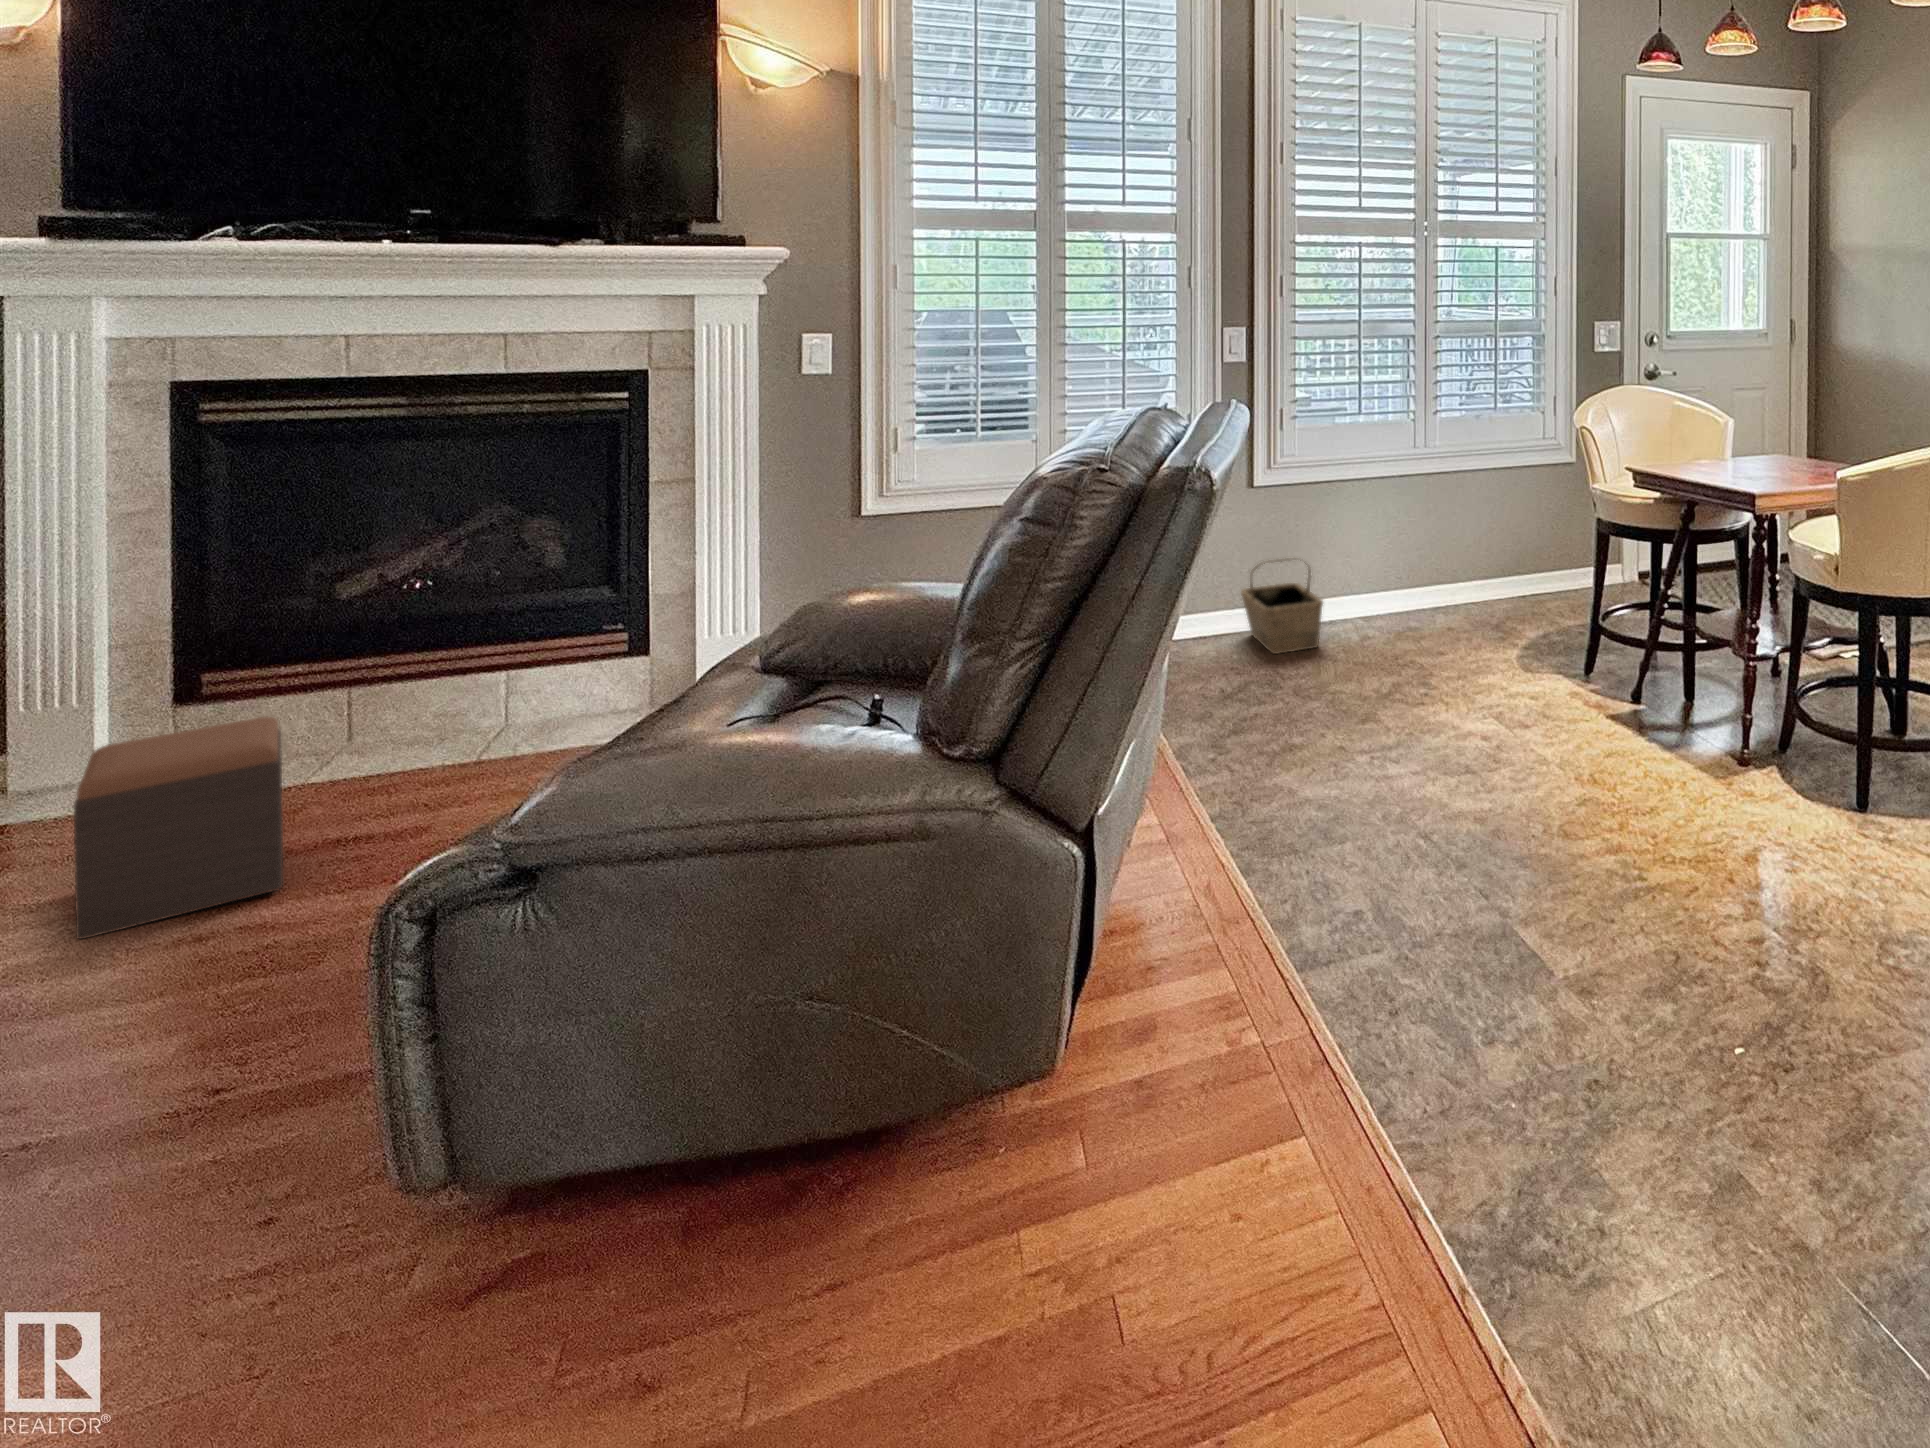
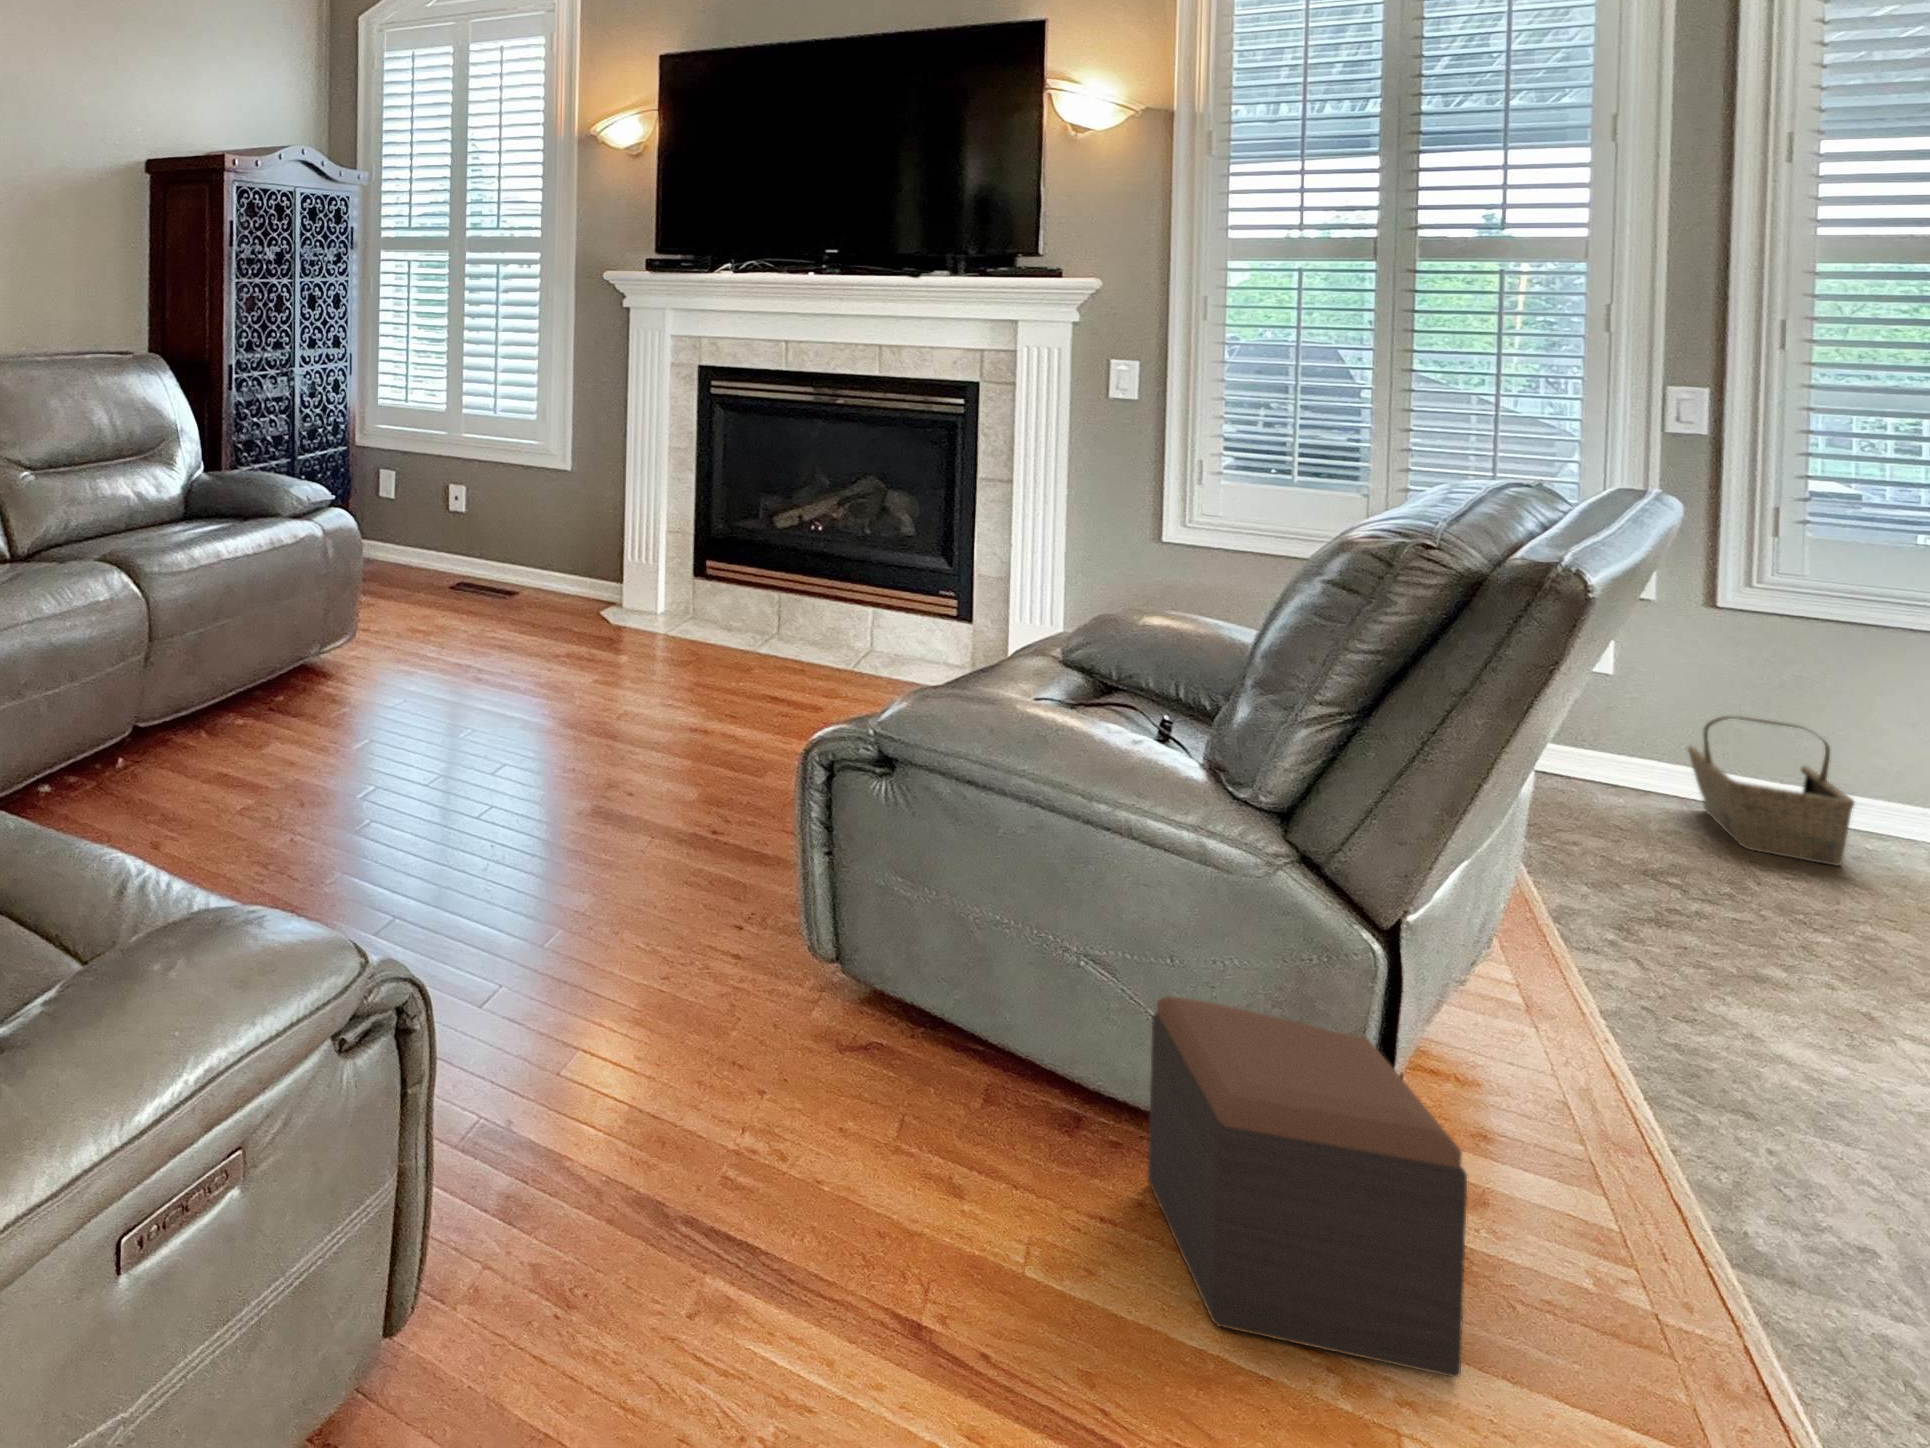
footstool: present [74,717,283,939] -> present [1148,996,1467,1377]

